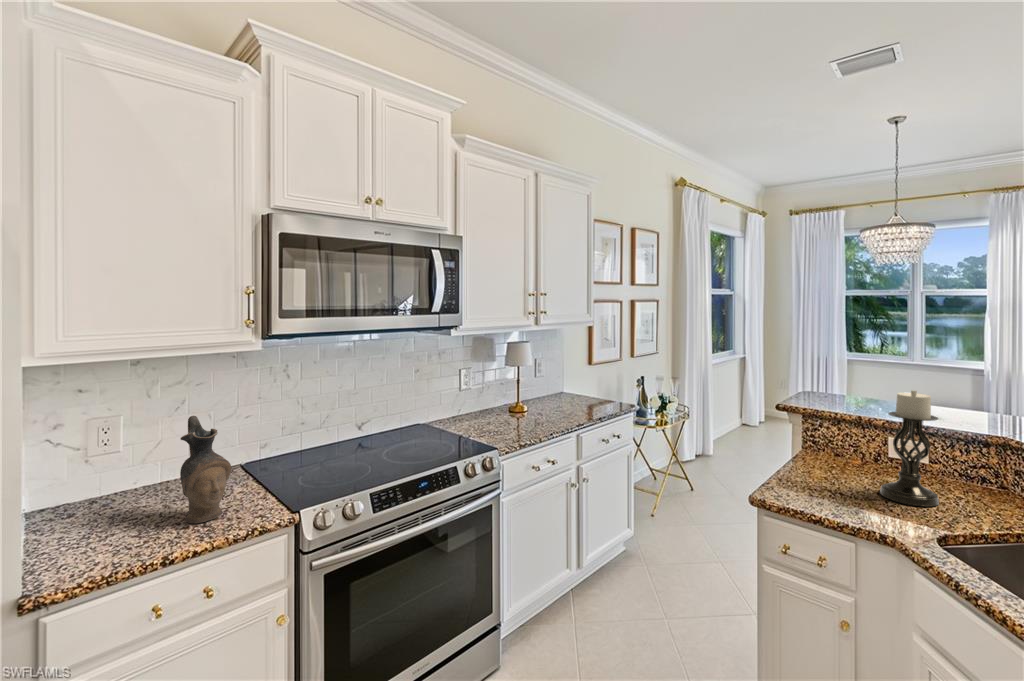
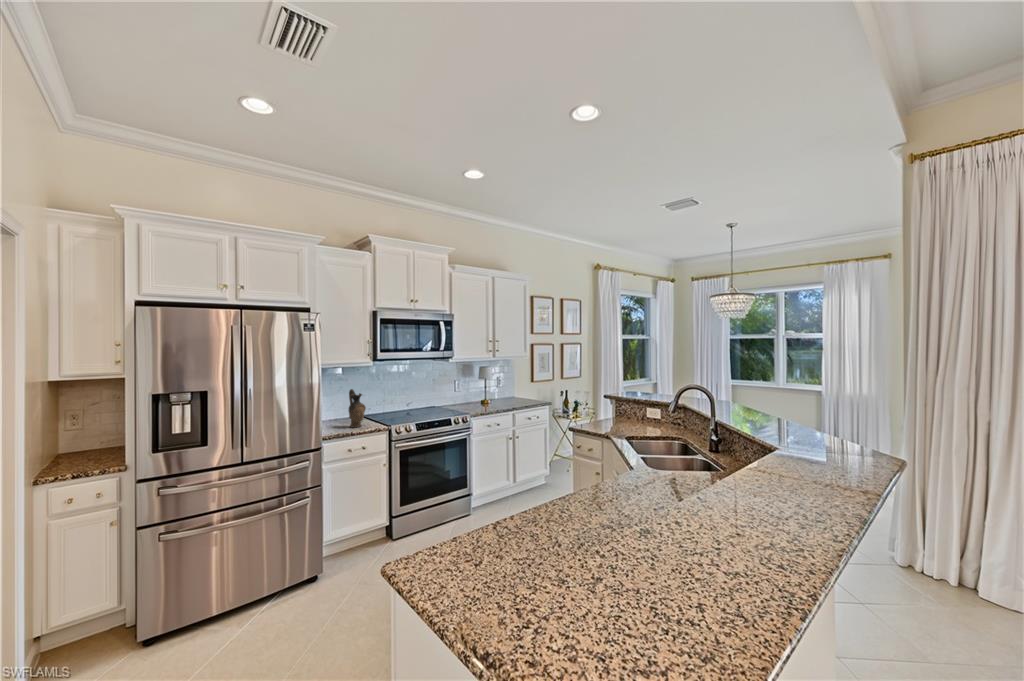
candle holder: present [880,390,939,507] -> none [618,379,636,422]

